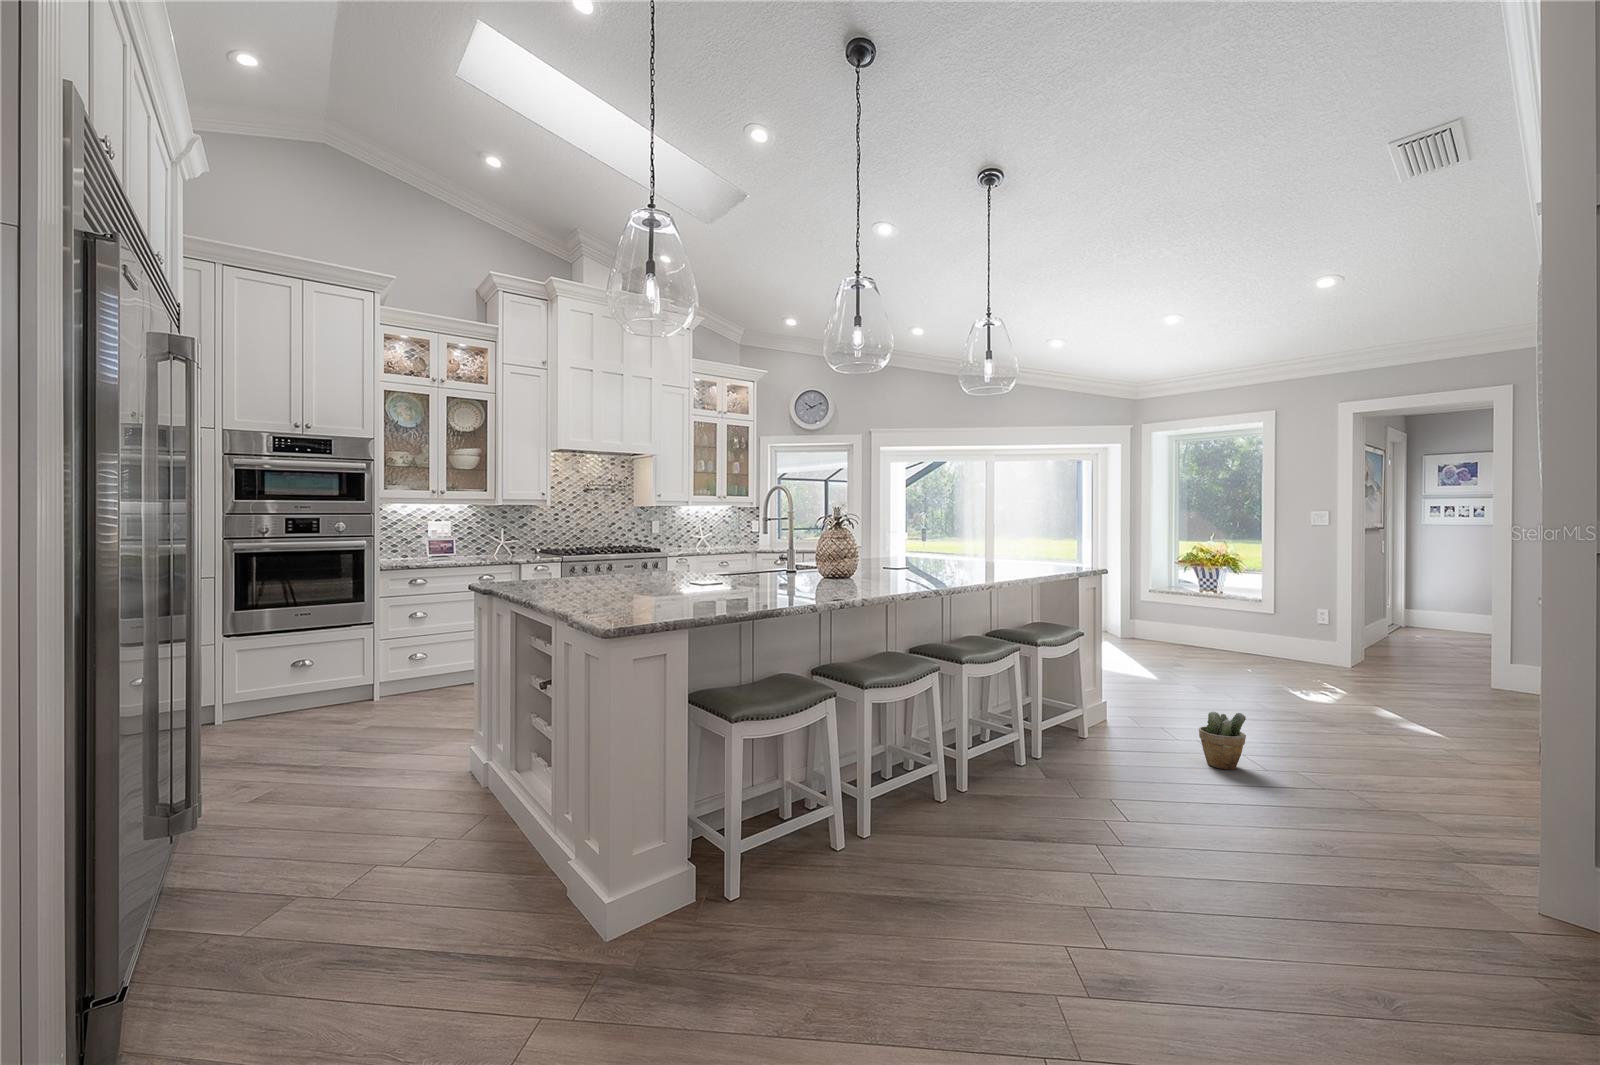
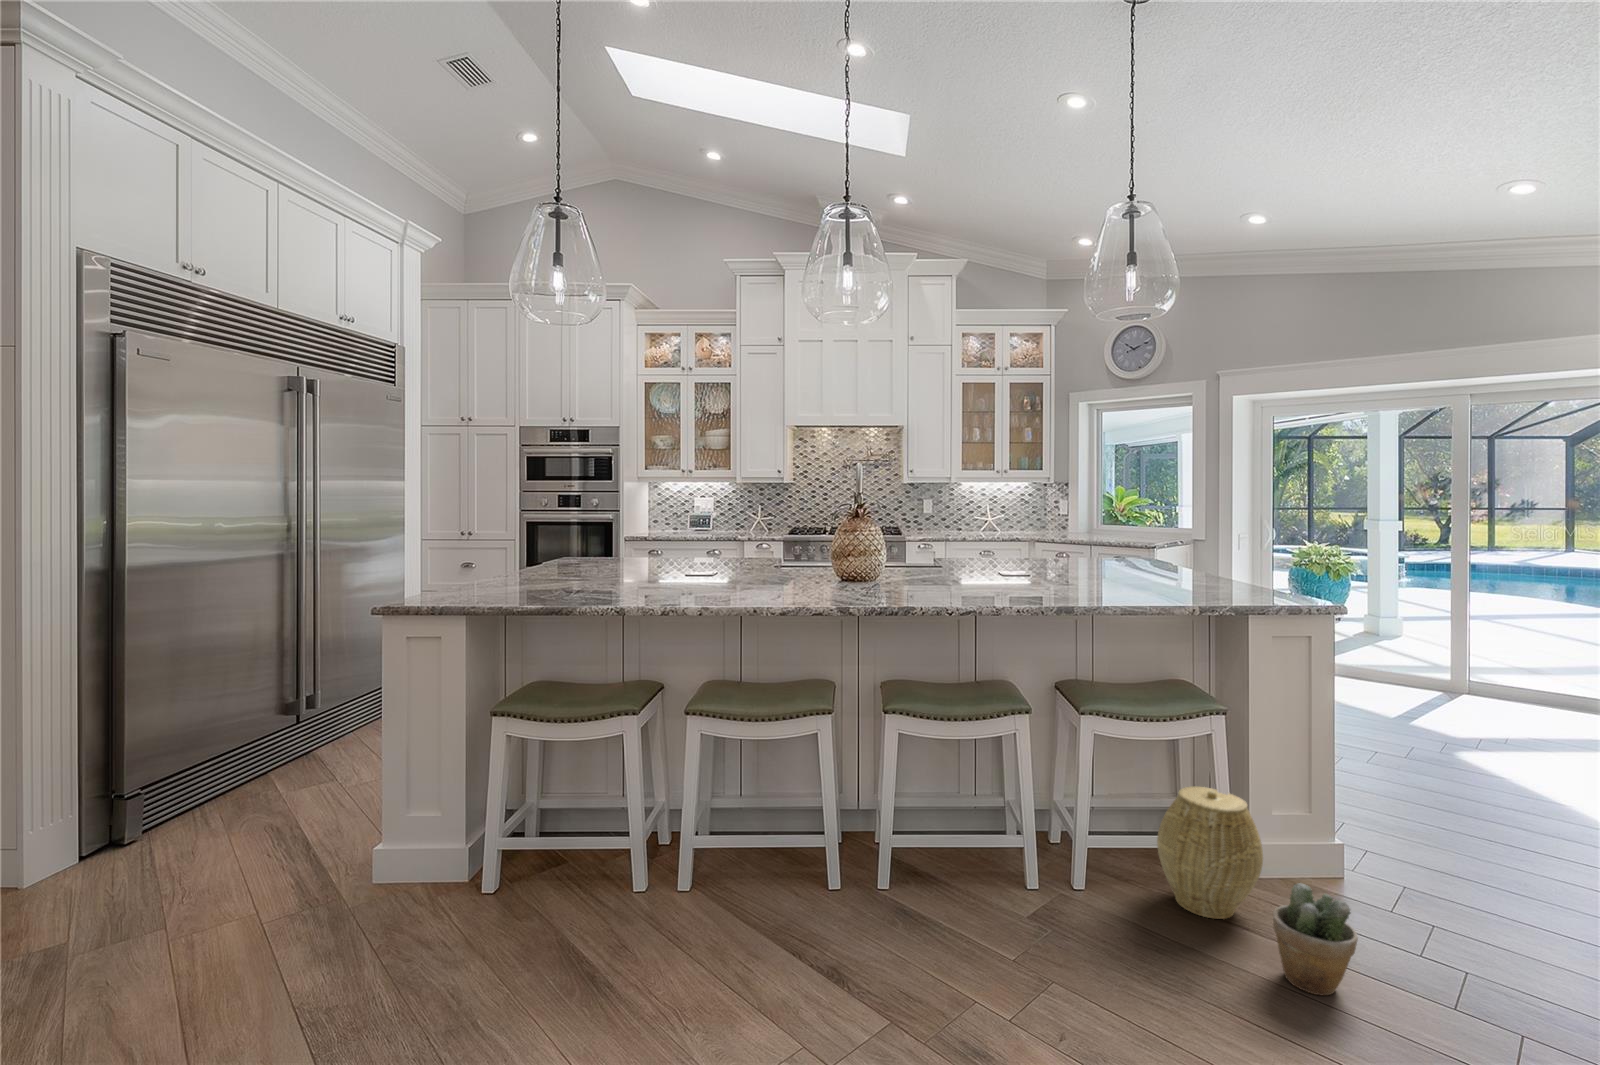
woven basket: none [1098,678,1162,755] -> present [1157,786,1263,919]

